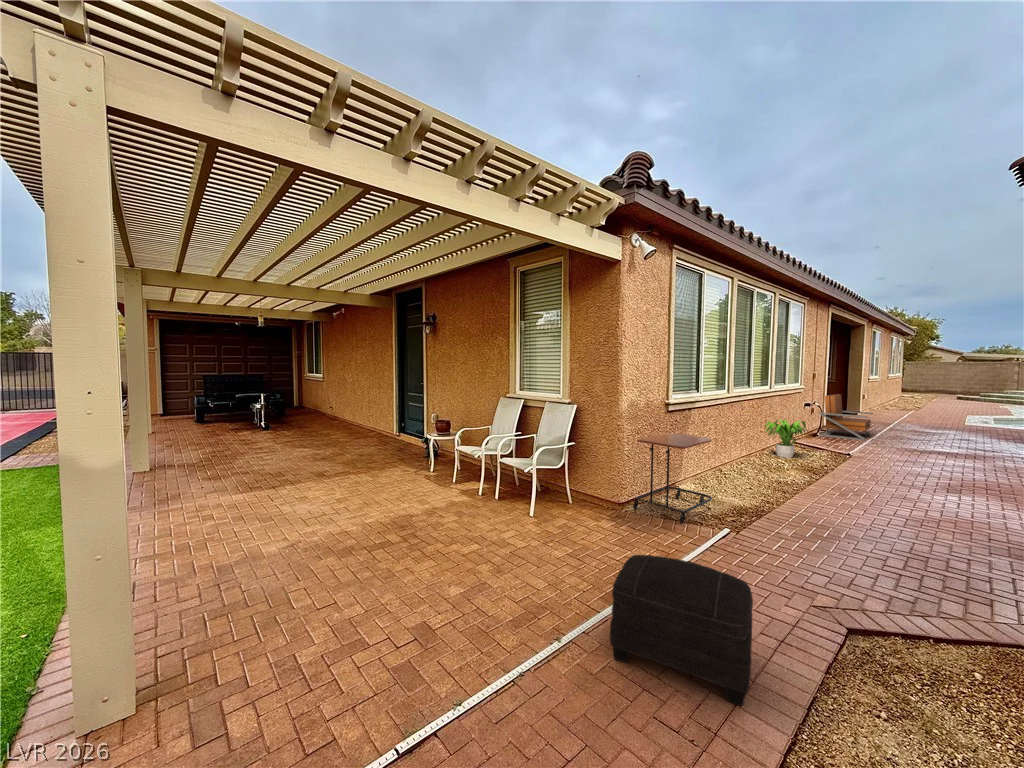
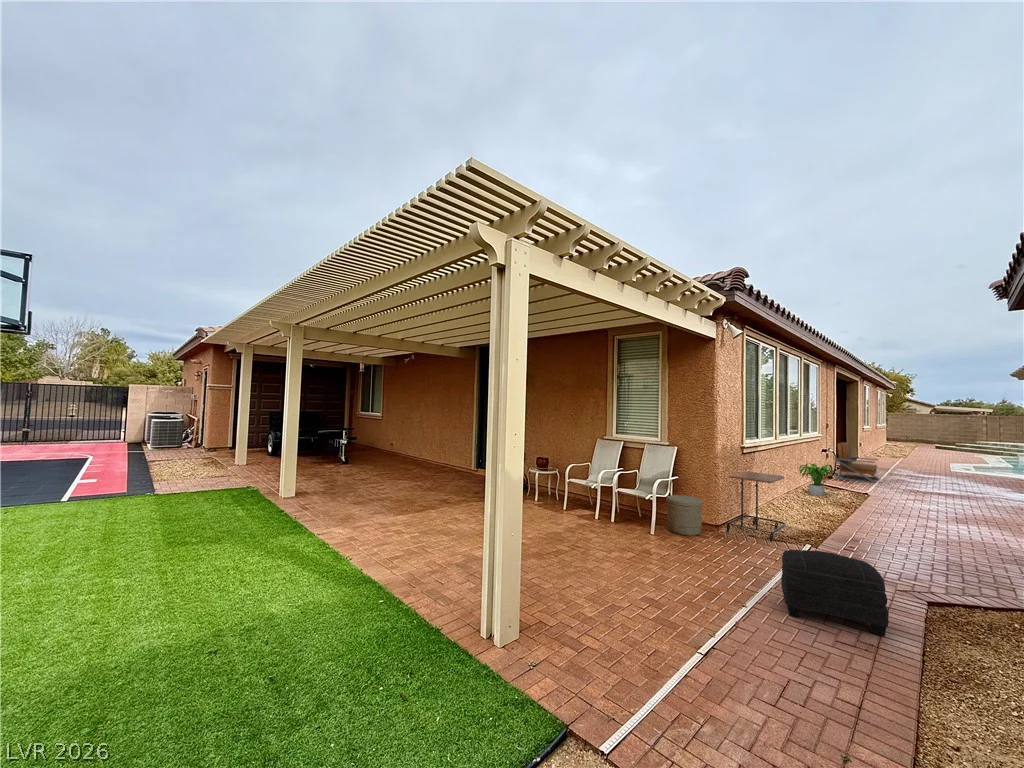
woven basket: none [557,464,601,515] -> present [666,495,703,536]

